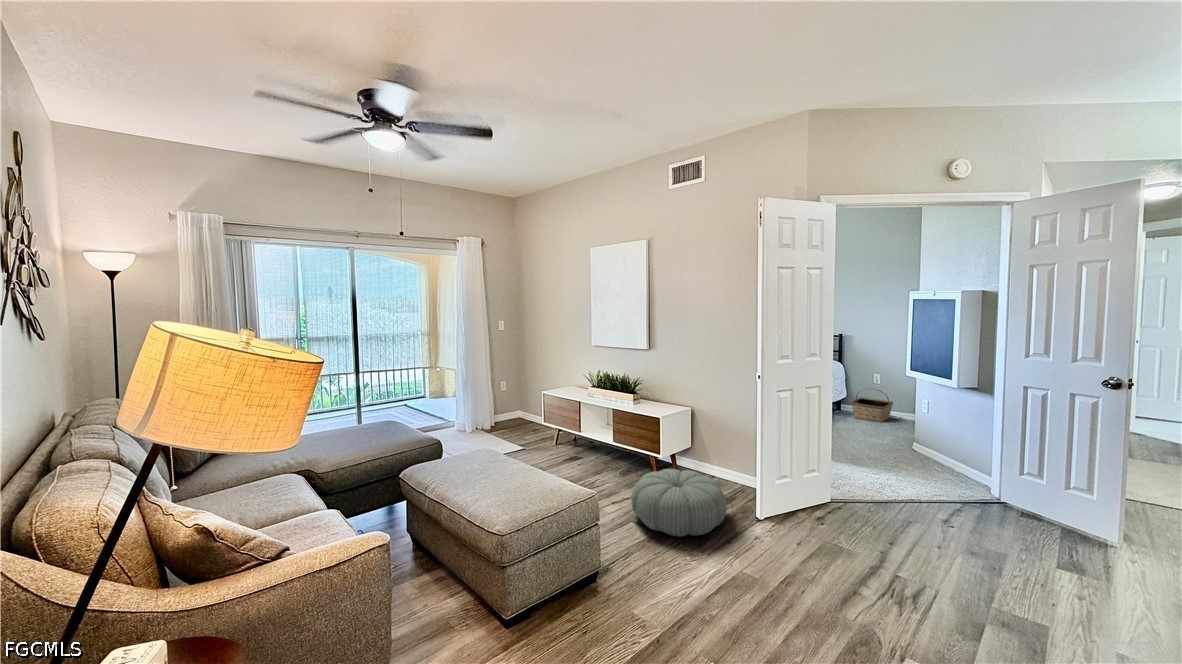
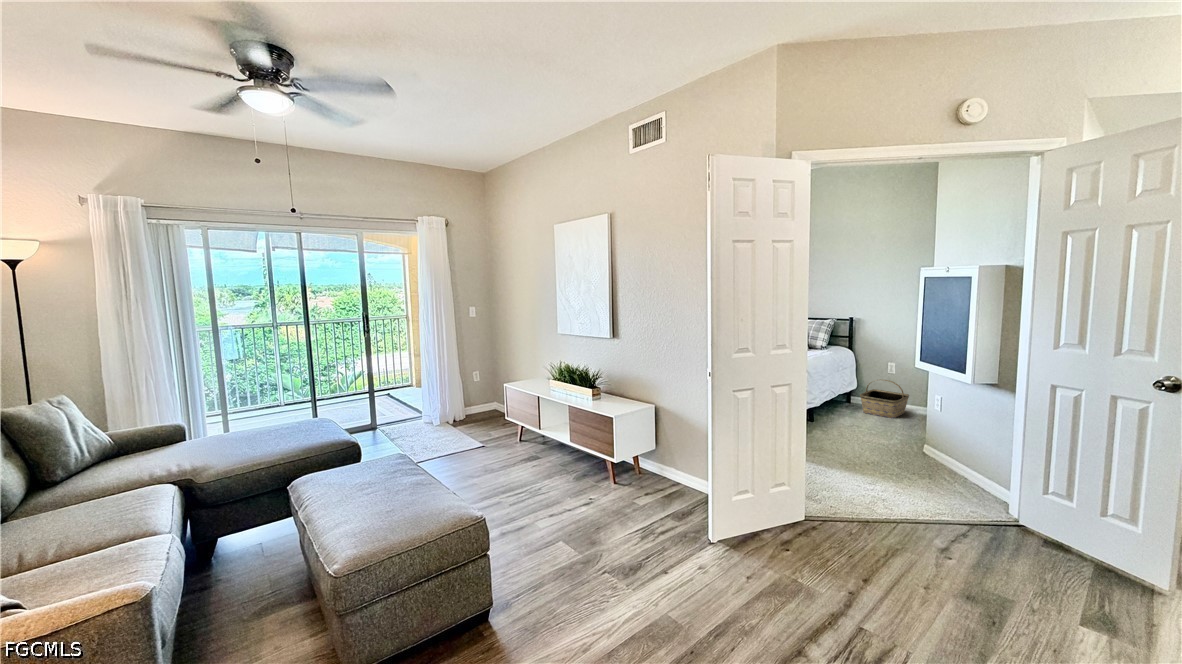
pouf: present [631,469,727,537] -> none [562,479,670,563]

